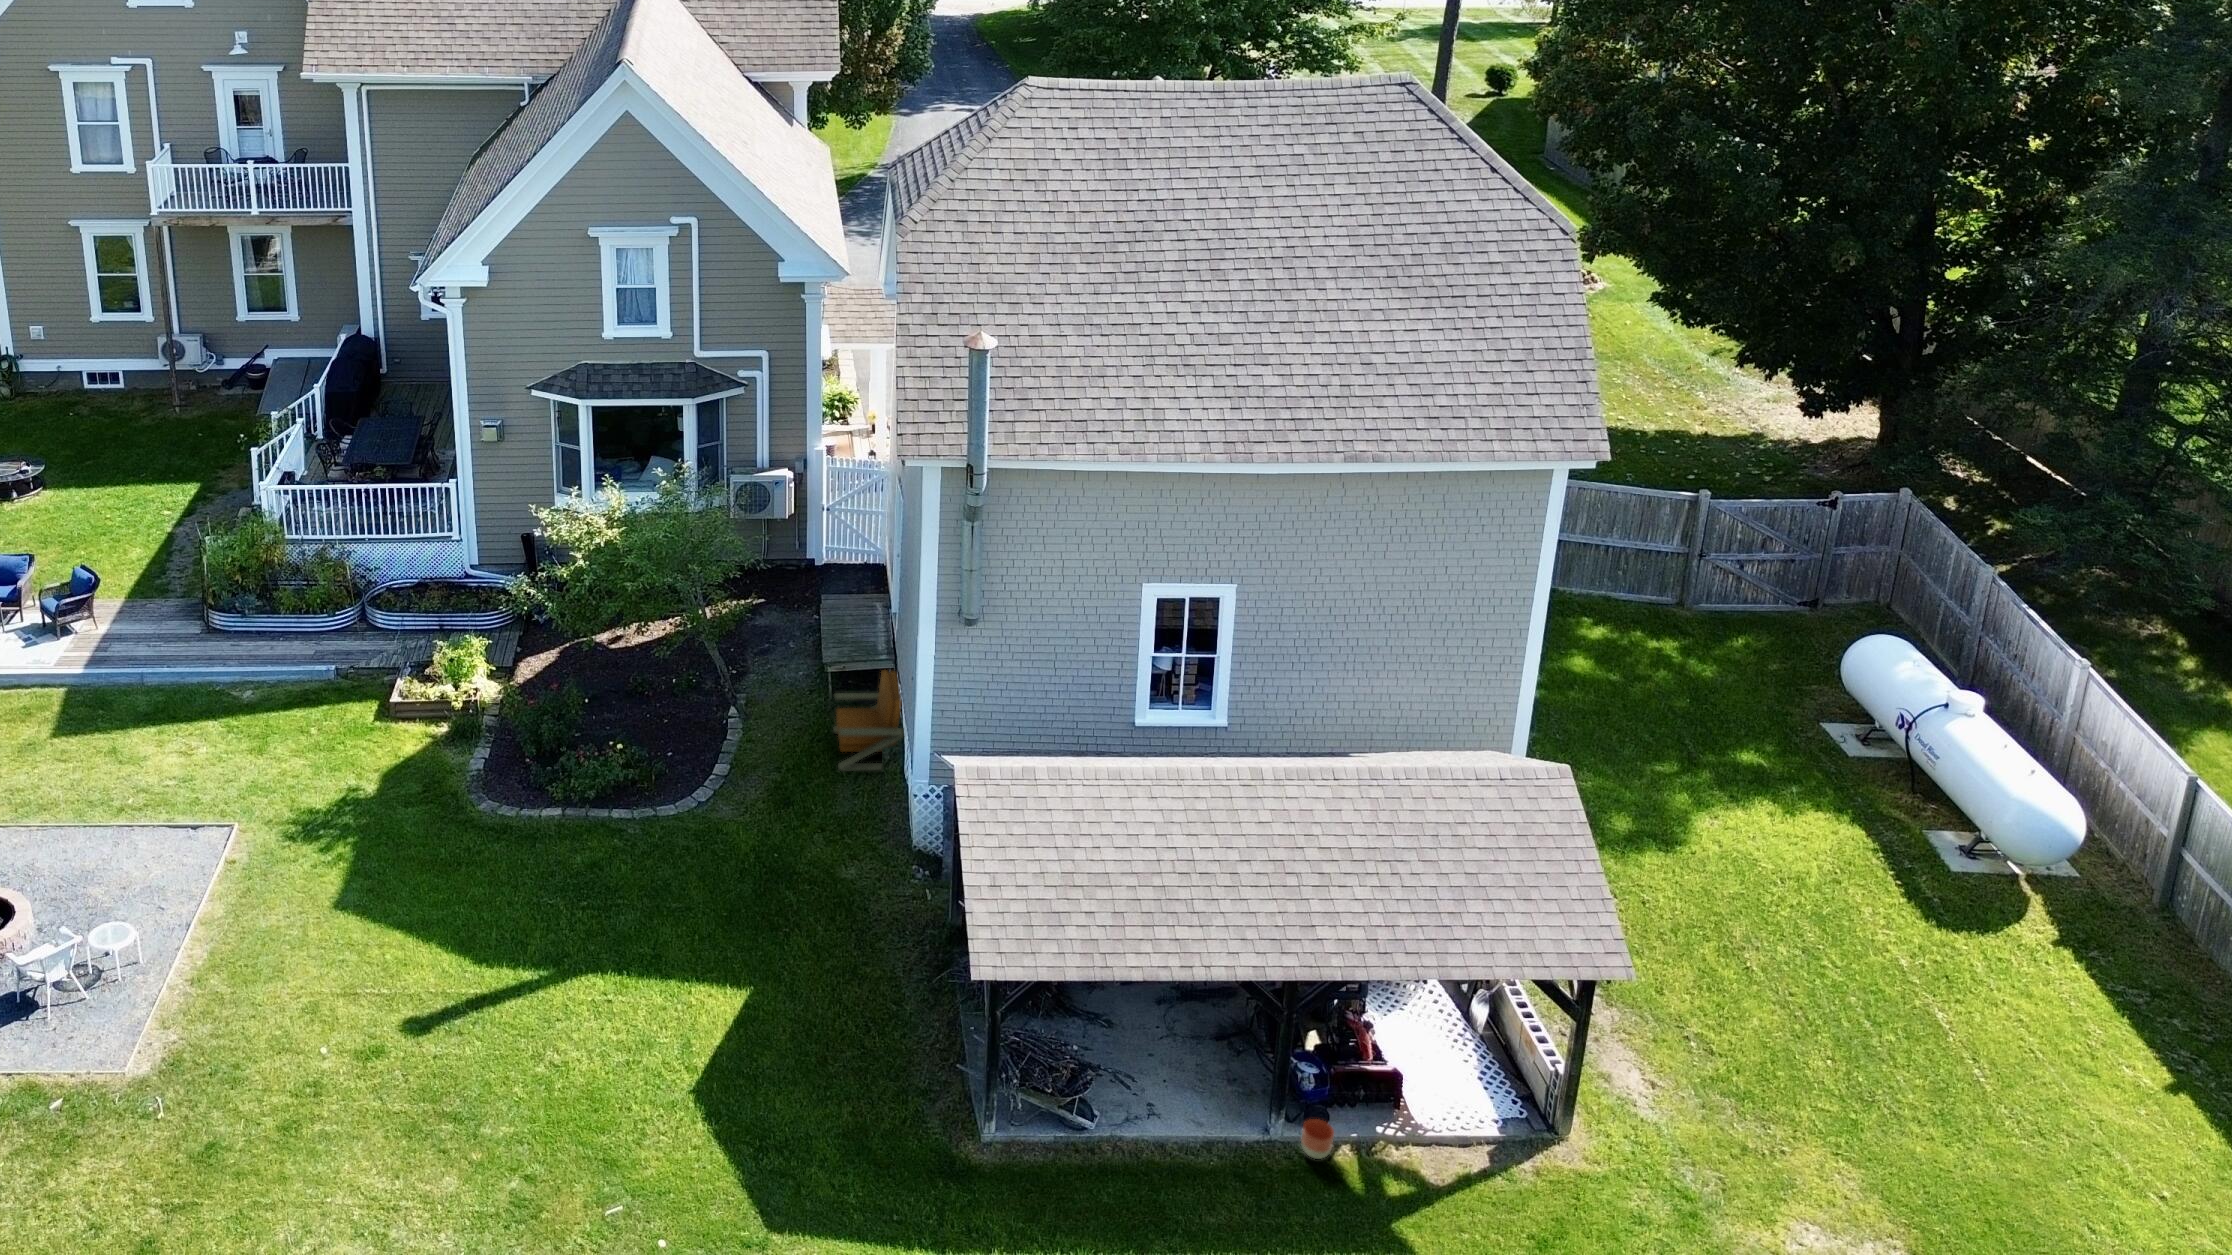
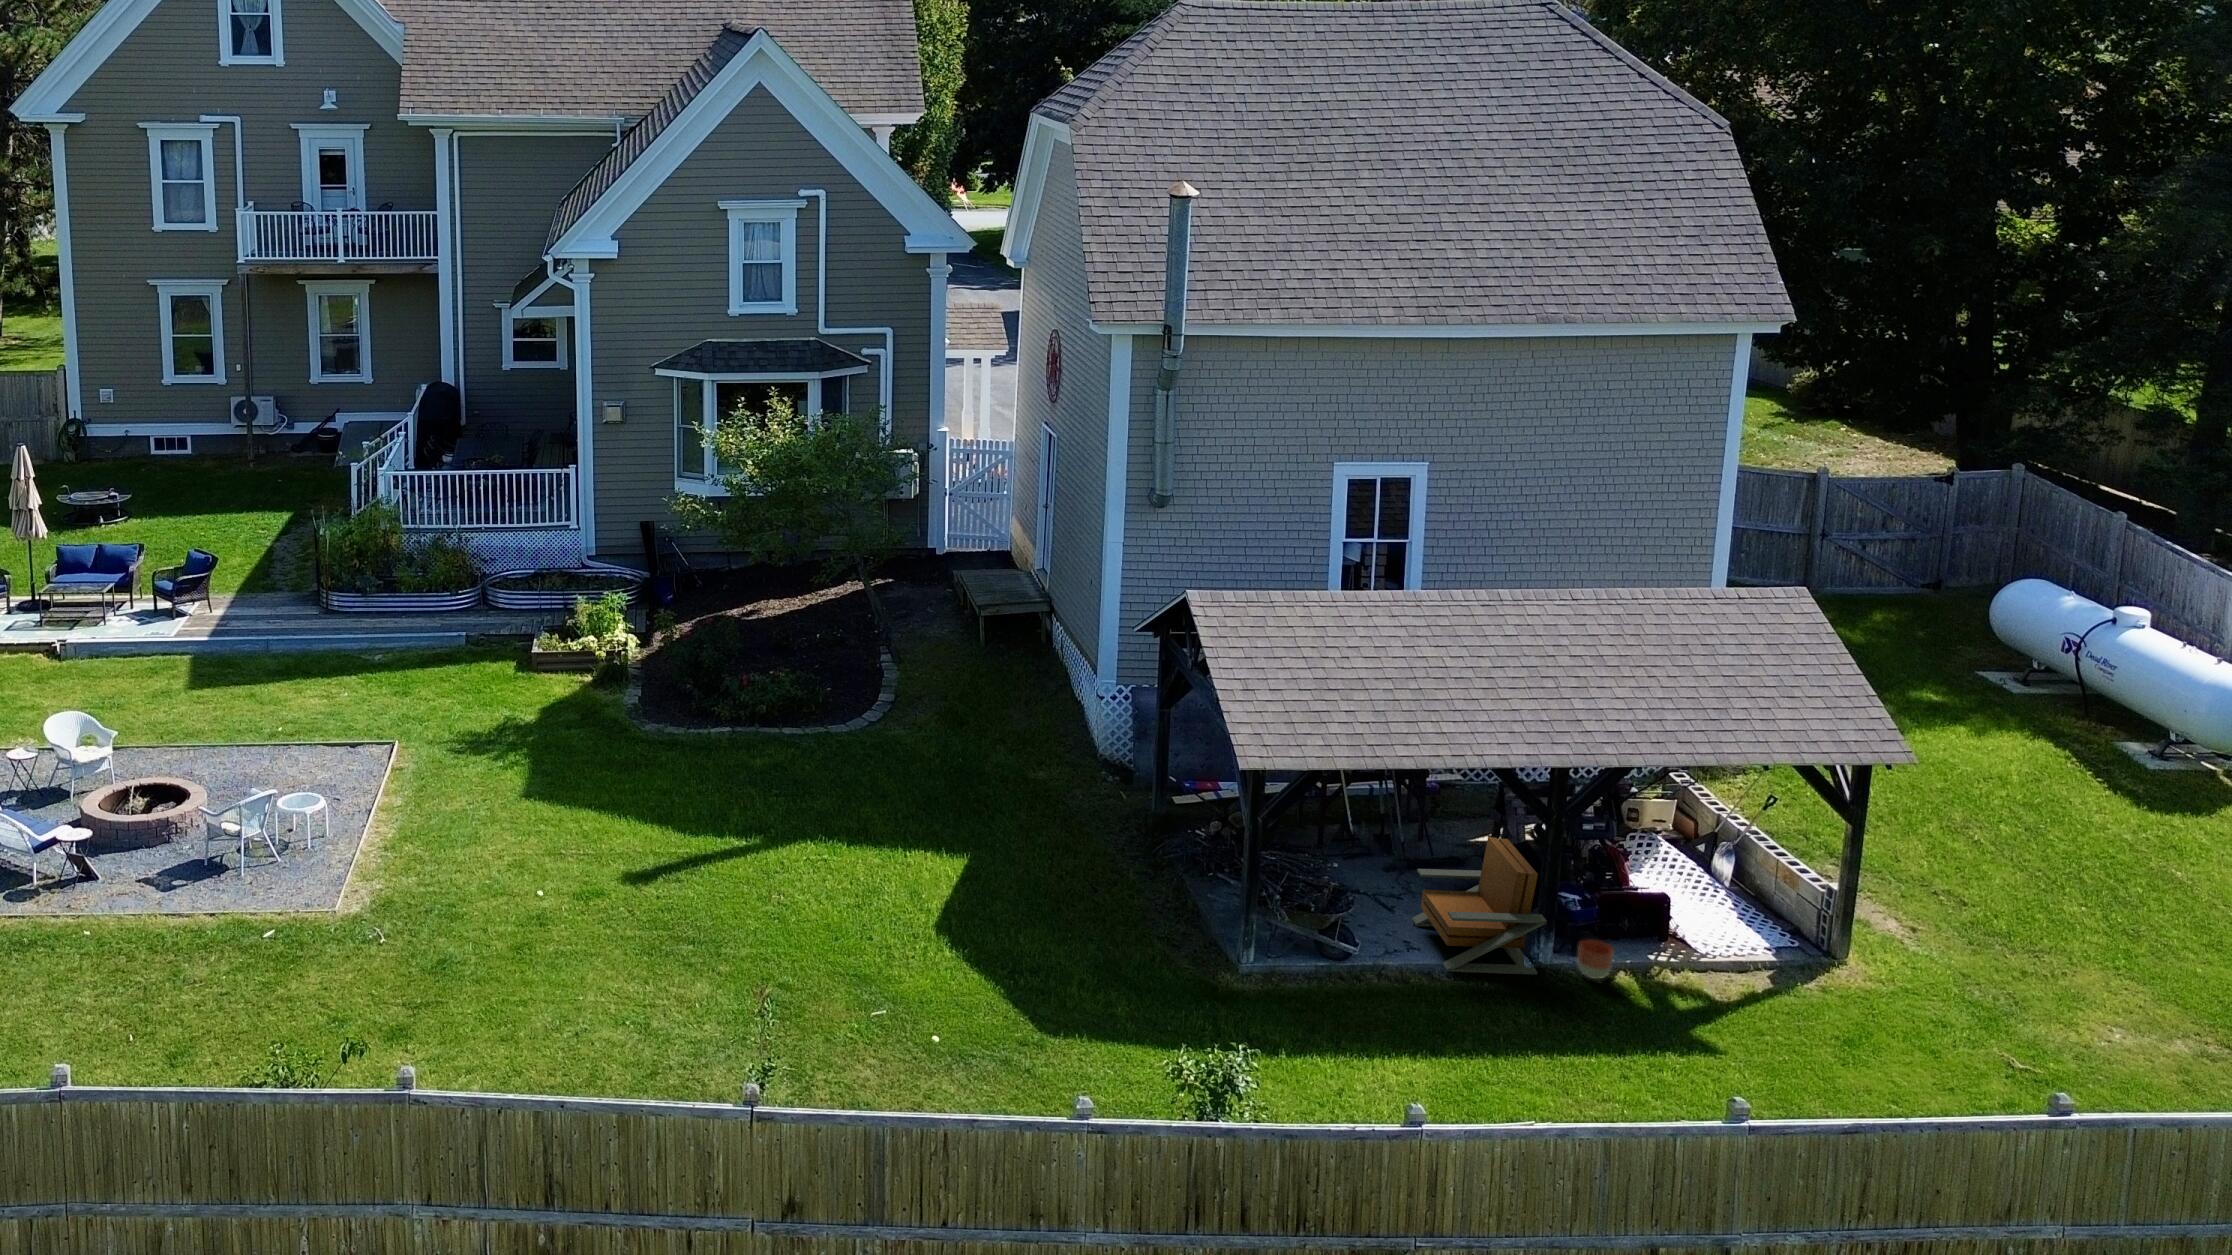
lounge chair: present [833,670,903,771] -> present [1412,837,1547,975]

